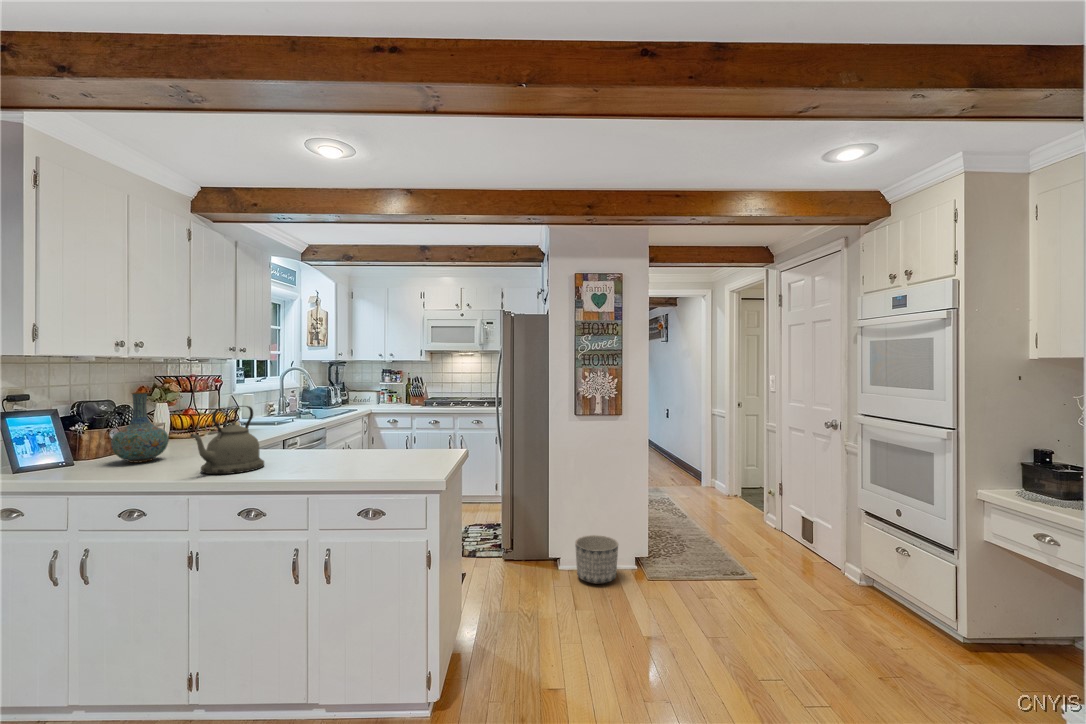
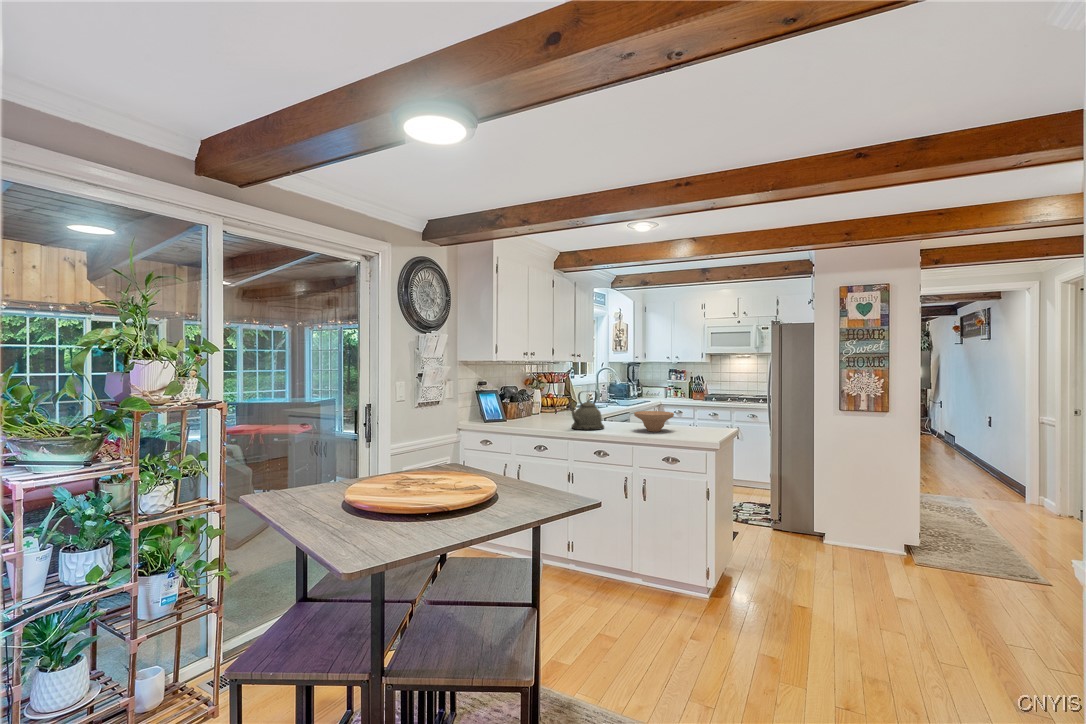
vase: present [111,392,169,462] -> none [523,382,549,422]
bowl: none [315,433,379,466] -> present [634,411,674,432]
planter: present [575,535,618,584] -> none [838,517,883,559]

